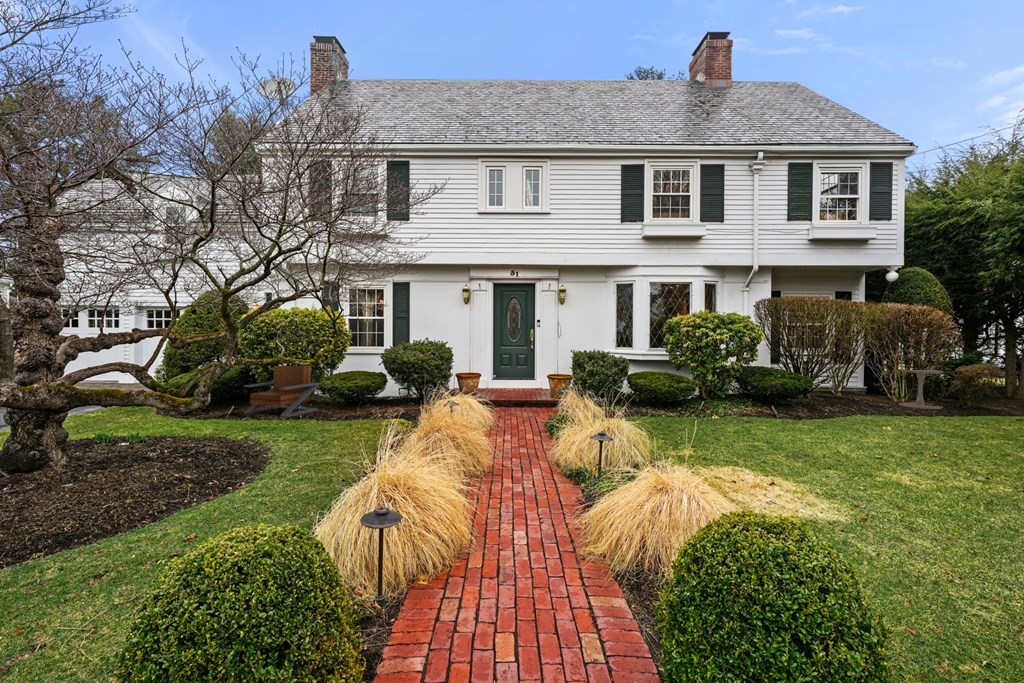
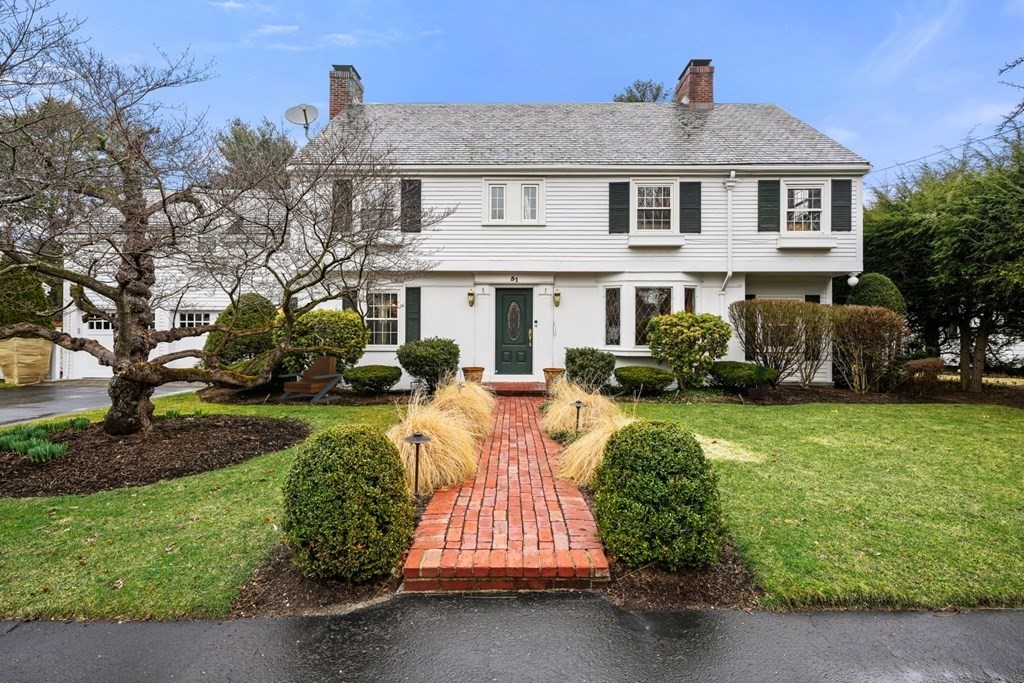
potted tree: none [780,369,810,412] -> present [748,365,770,399]
pedestal table: present [899,369,943,409] -> none [857,363,894,398]

